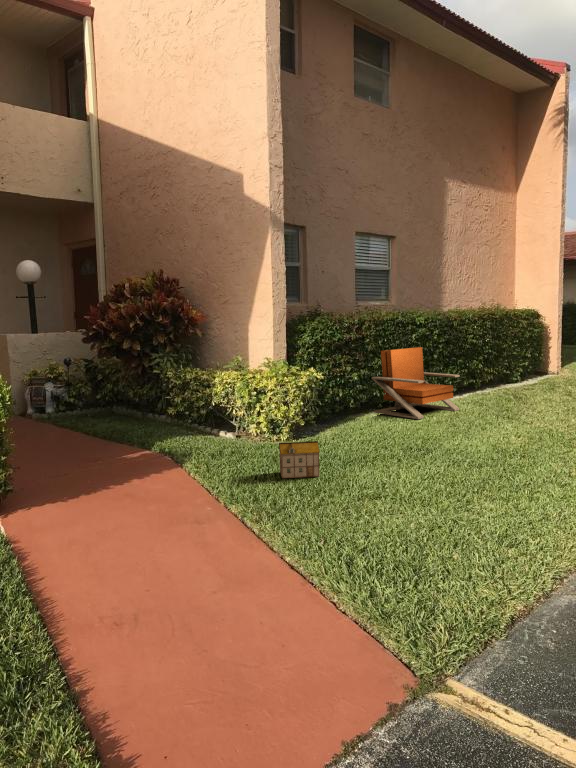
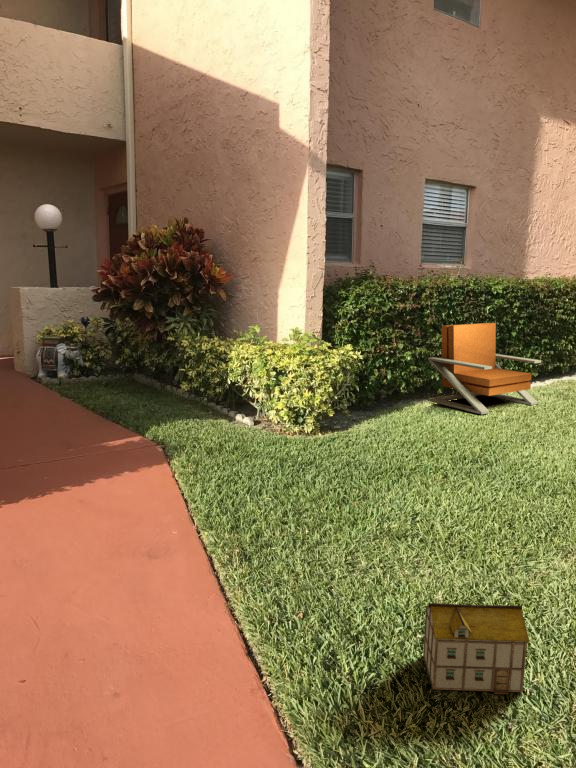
toy house: present [279,441,320,478] -> present [423,603,529,694]

